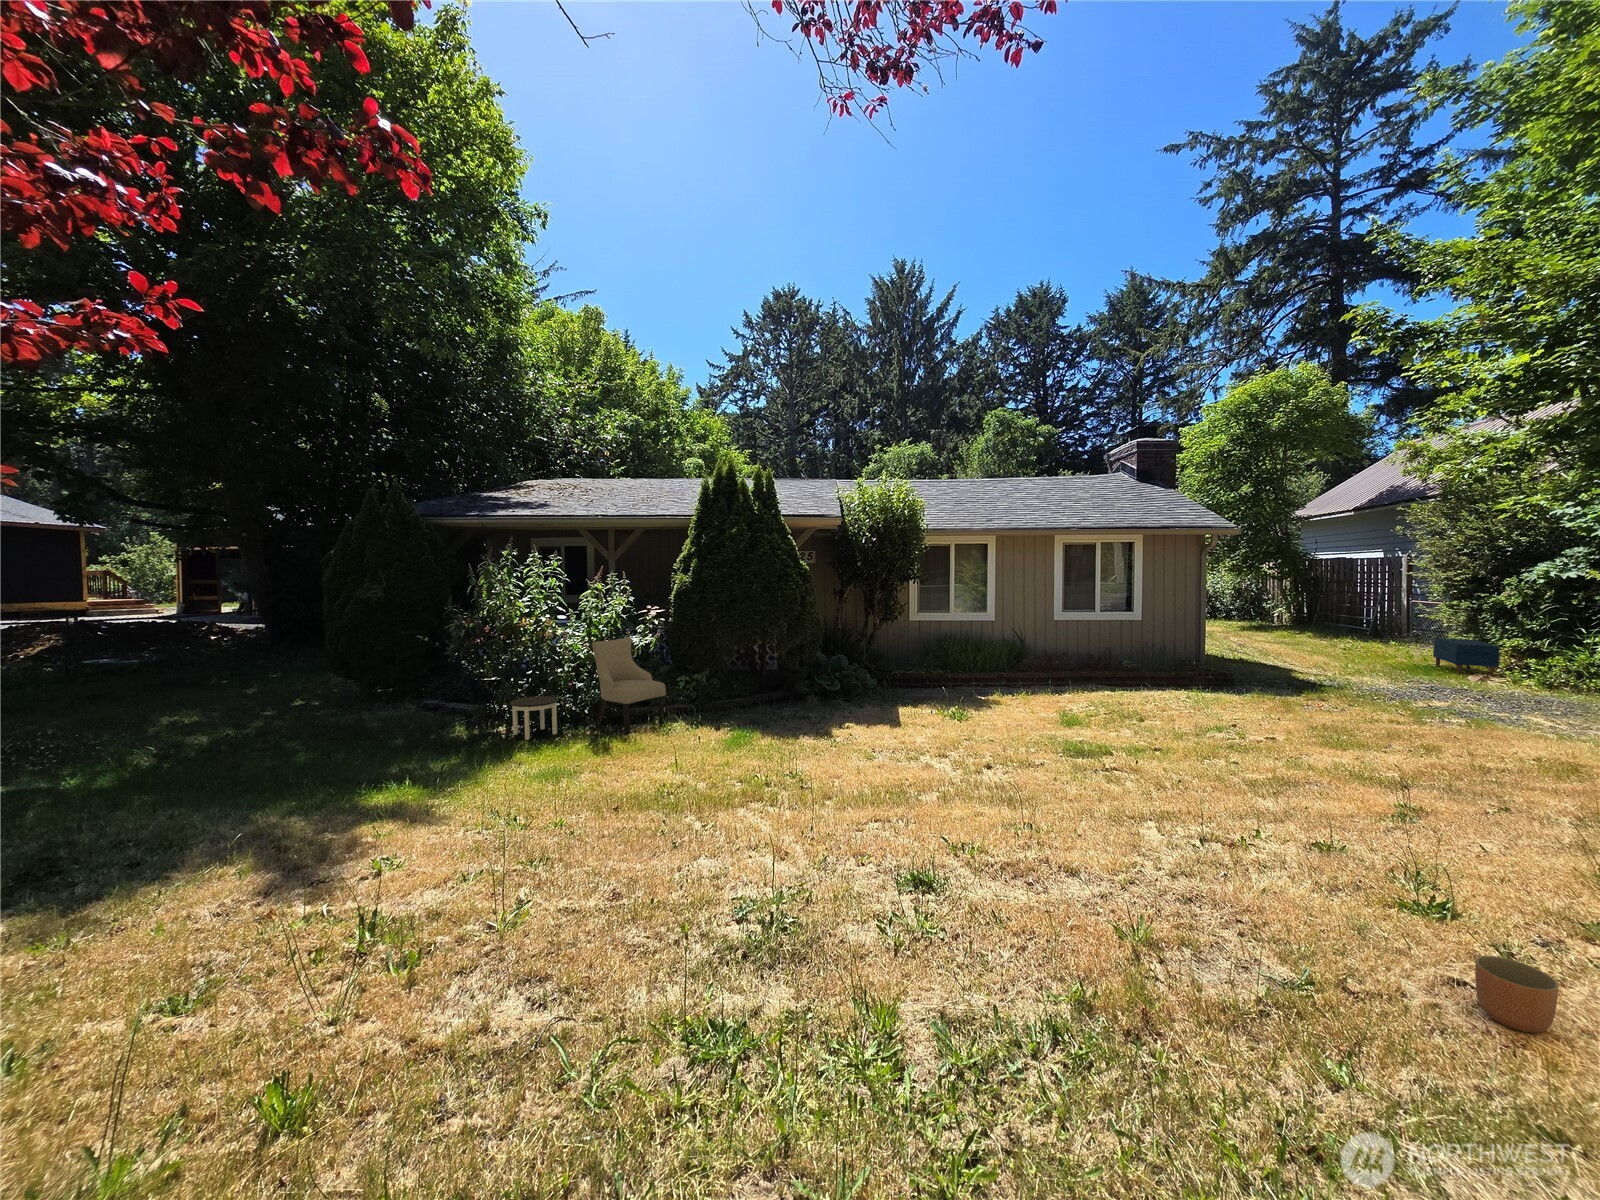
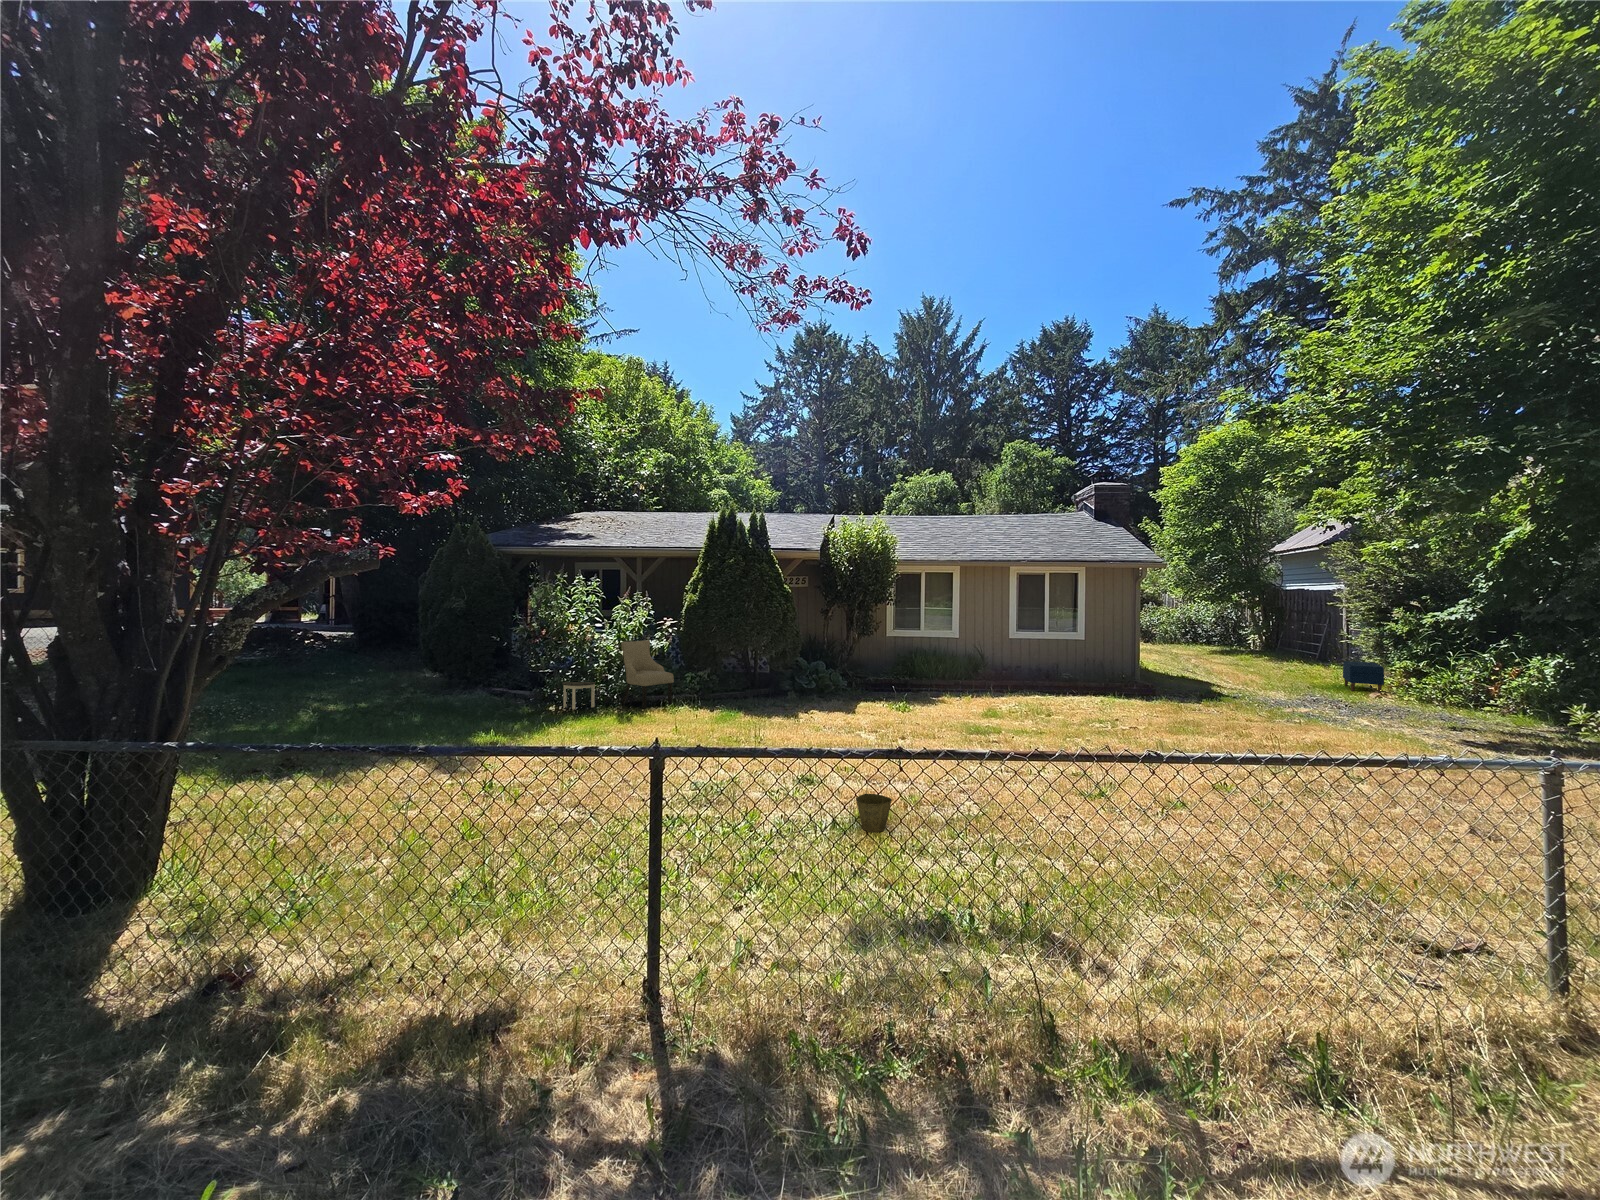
planter: present [1475,956,1559,1033] -> none [1049,786,1078,817]
bucket: none [1153,1009,1245,1142] -> present [856,780,892,832]

